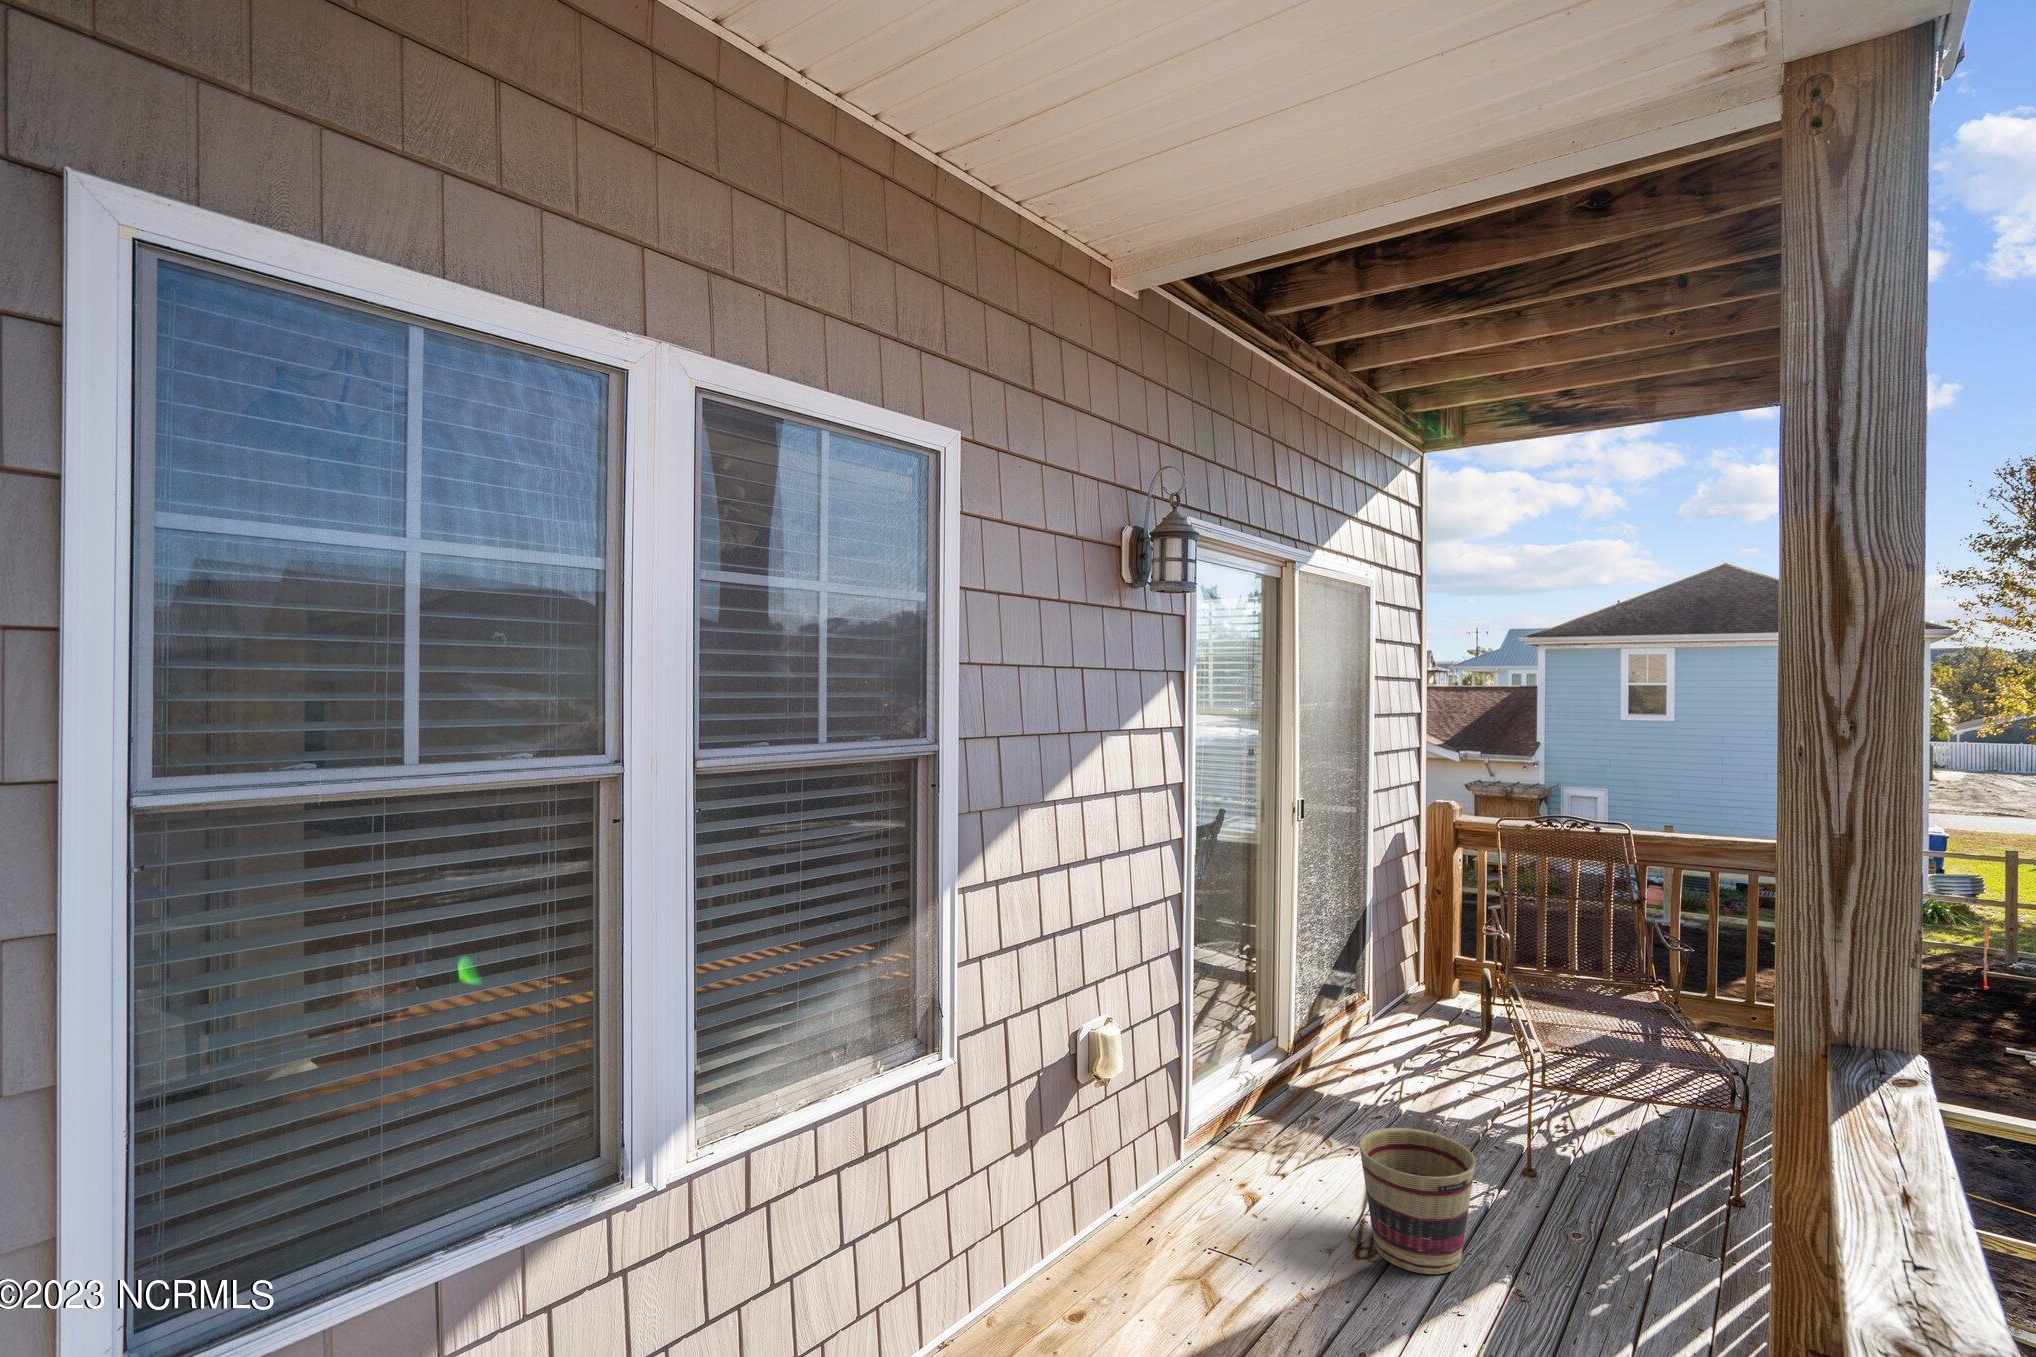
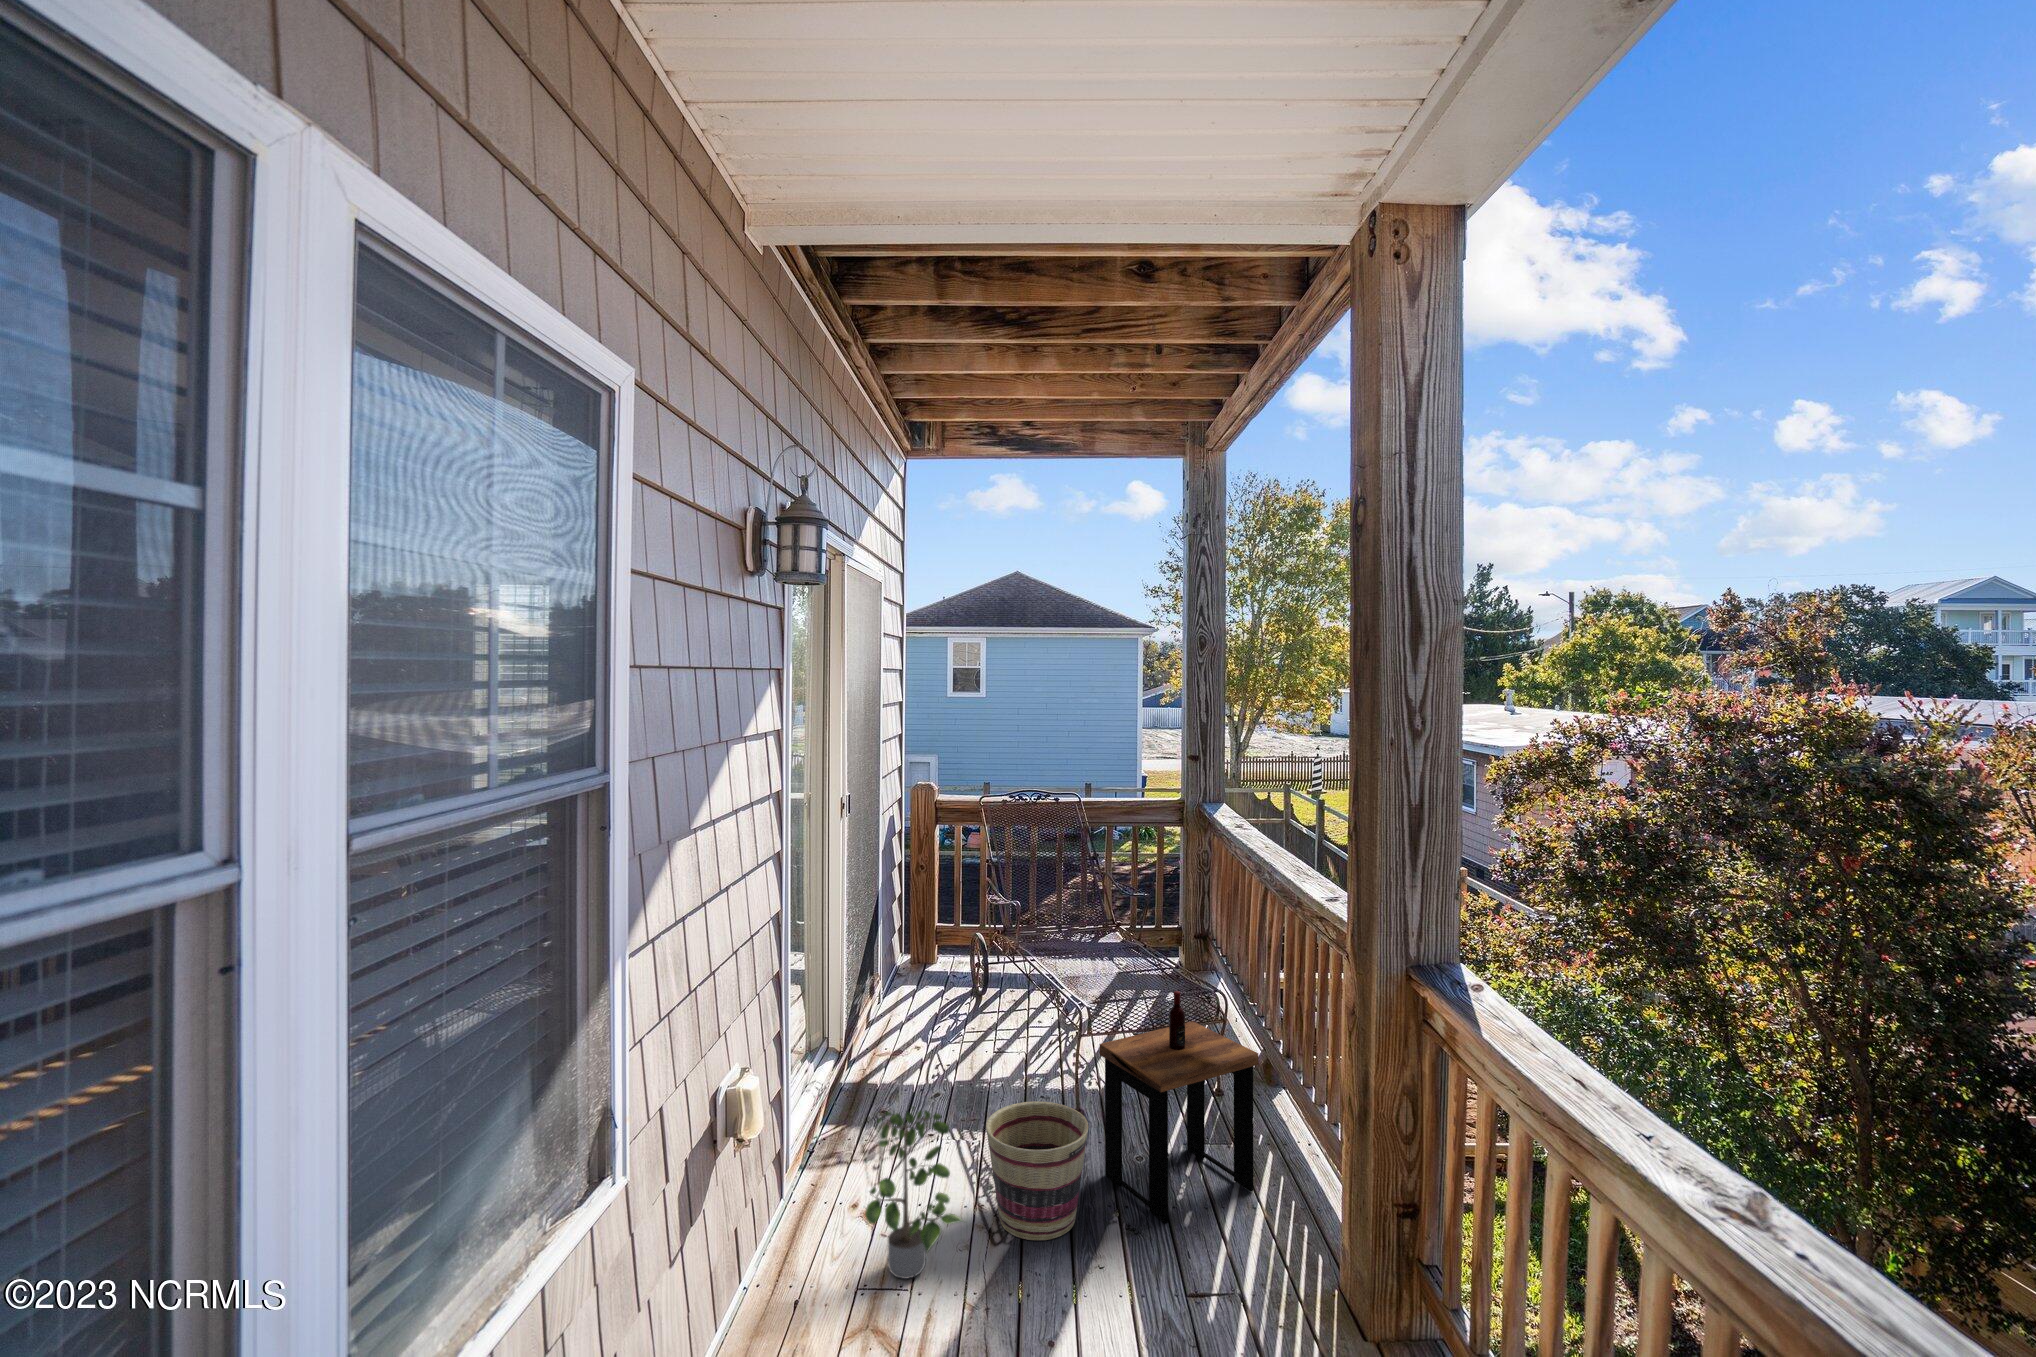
side table: none [1515,1049,1722,1319] -> present [1100,991,1258,1224]
potted plant: none [1218,1083,1308,1252] -> present [865,1107,963,1279]

